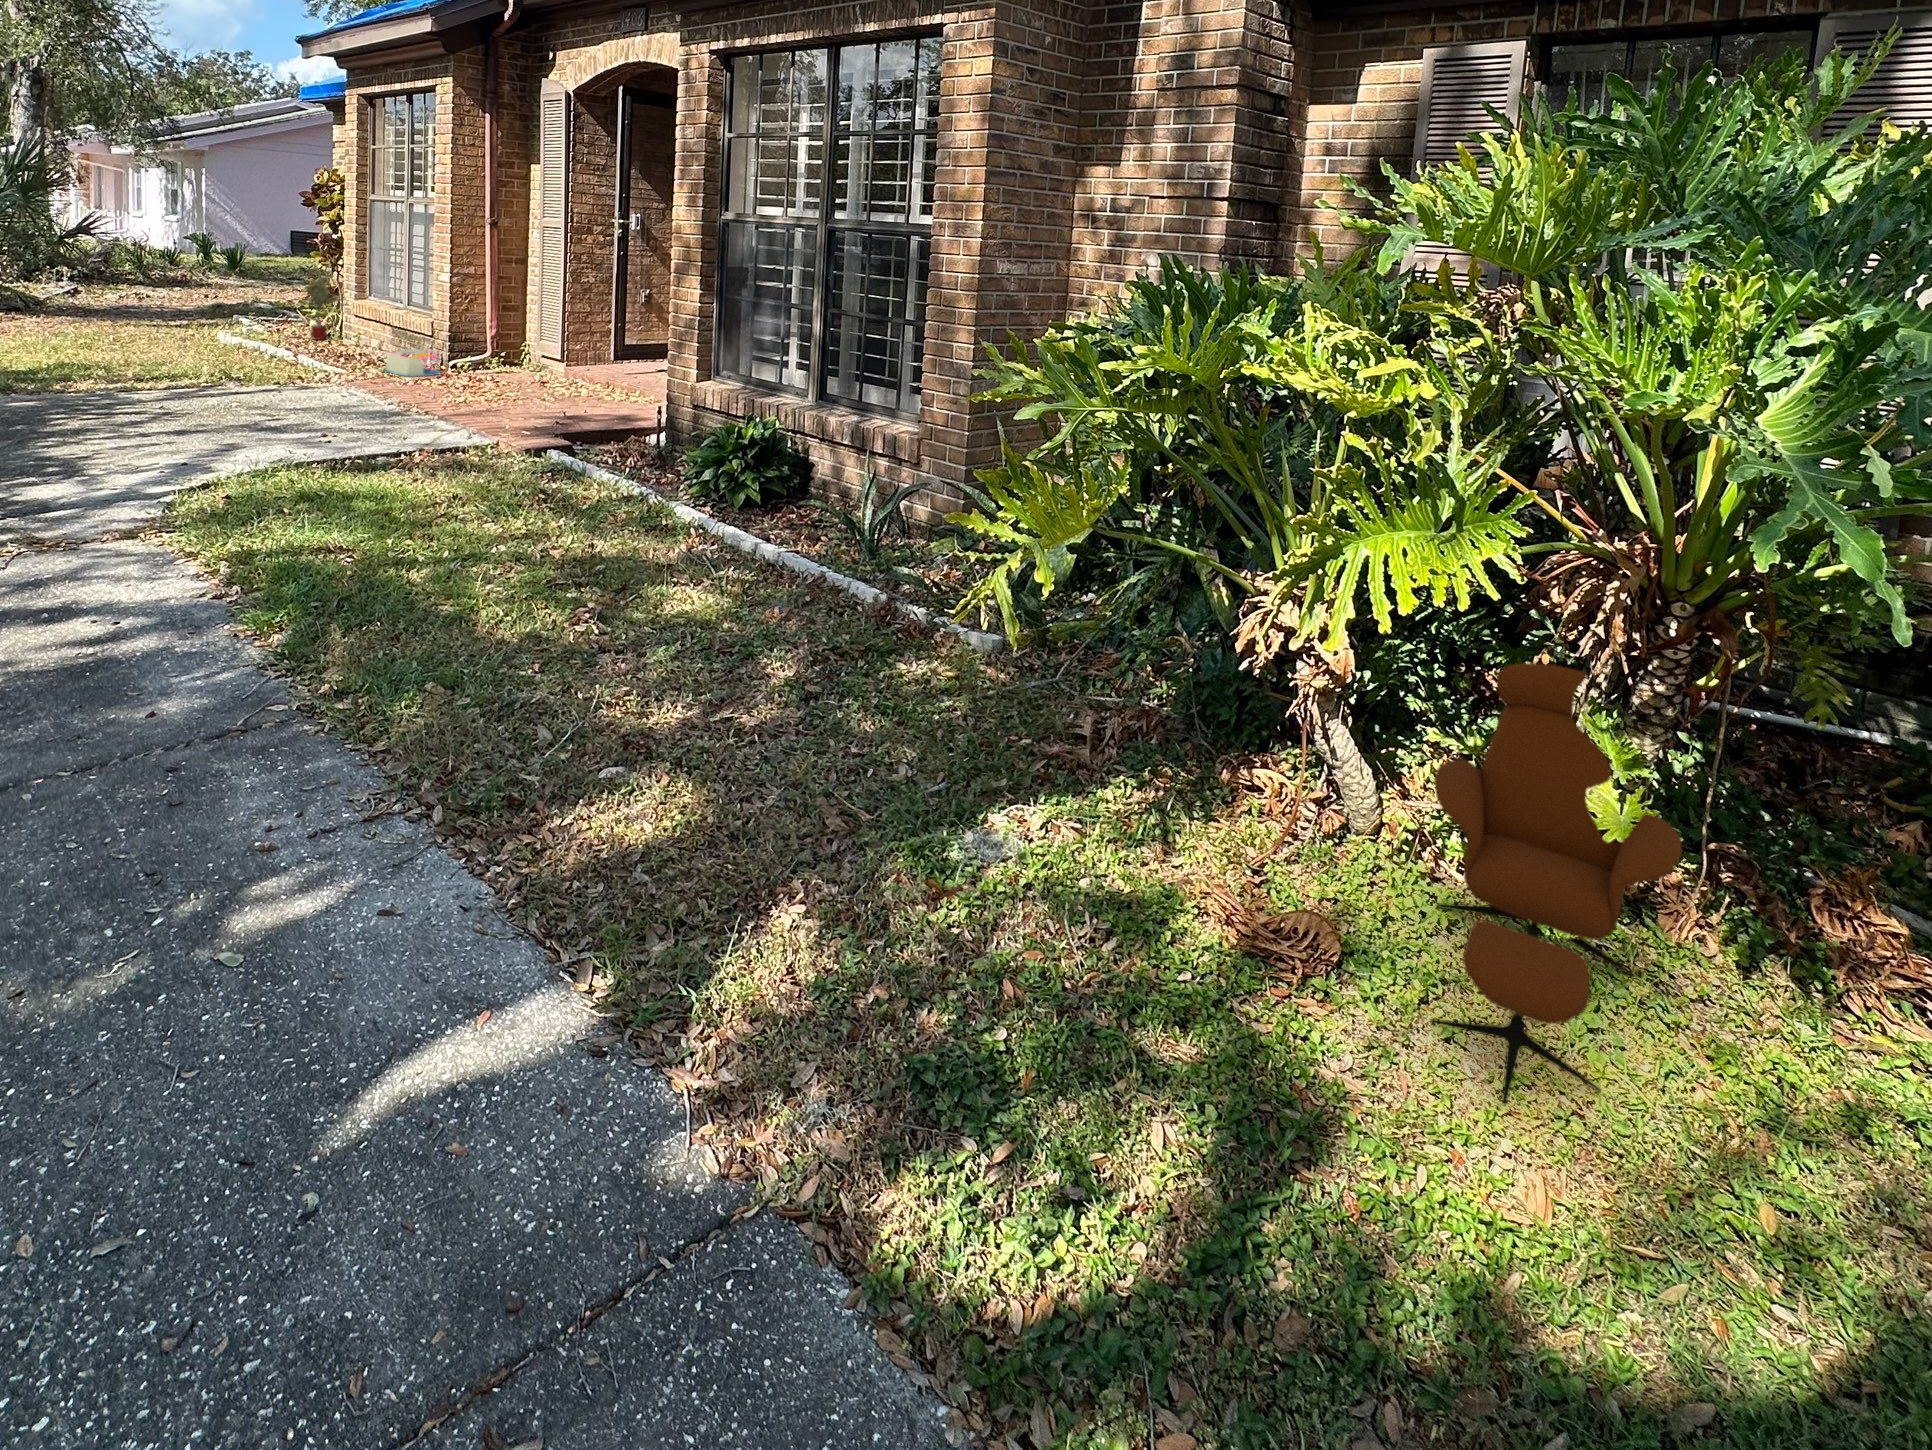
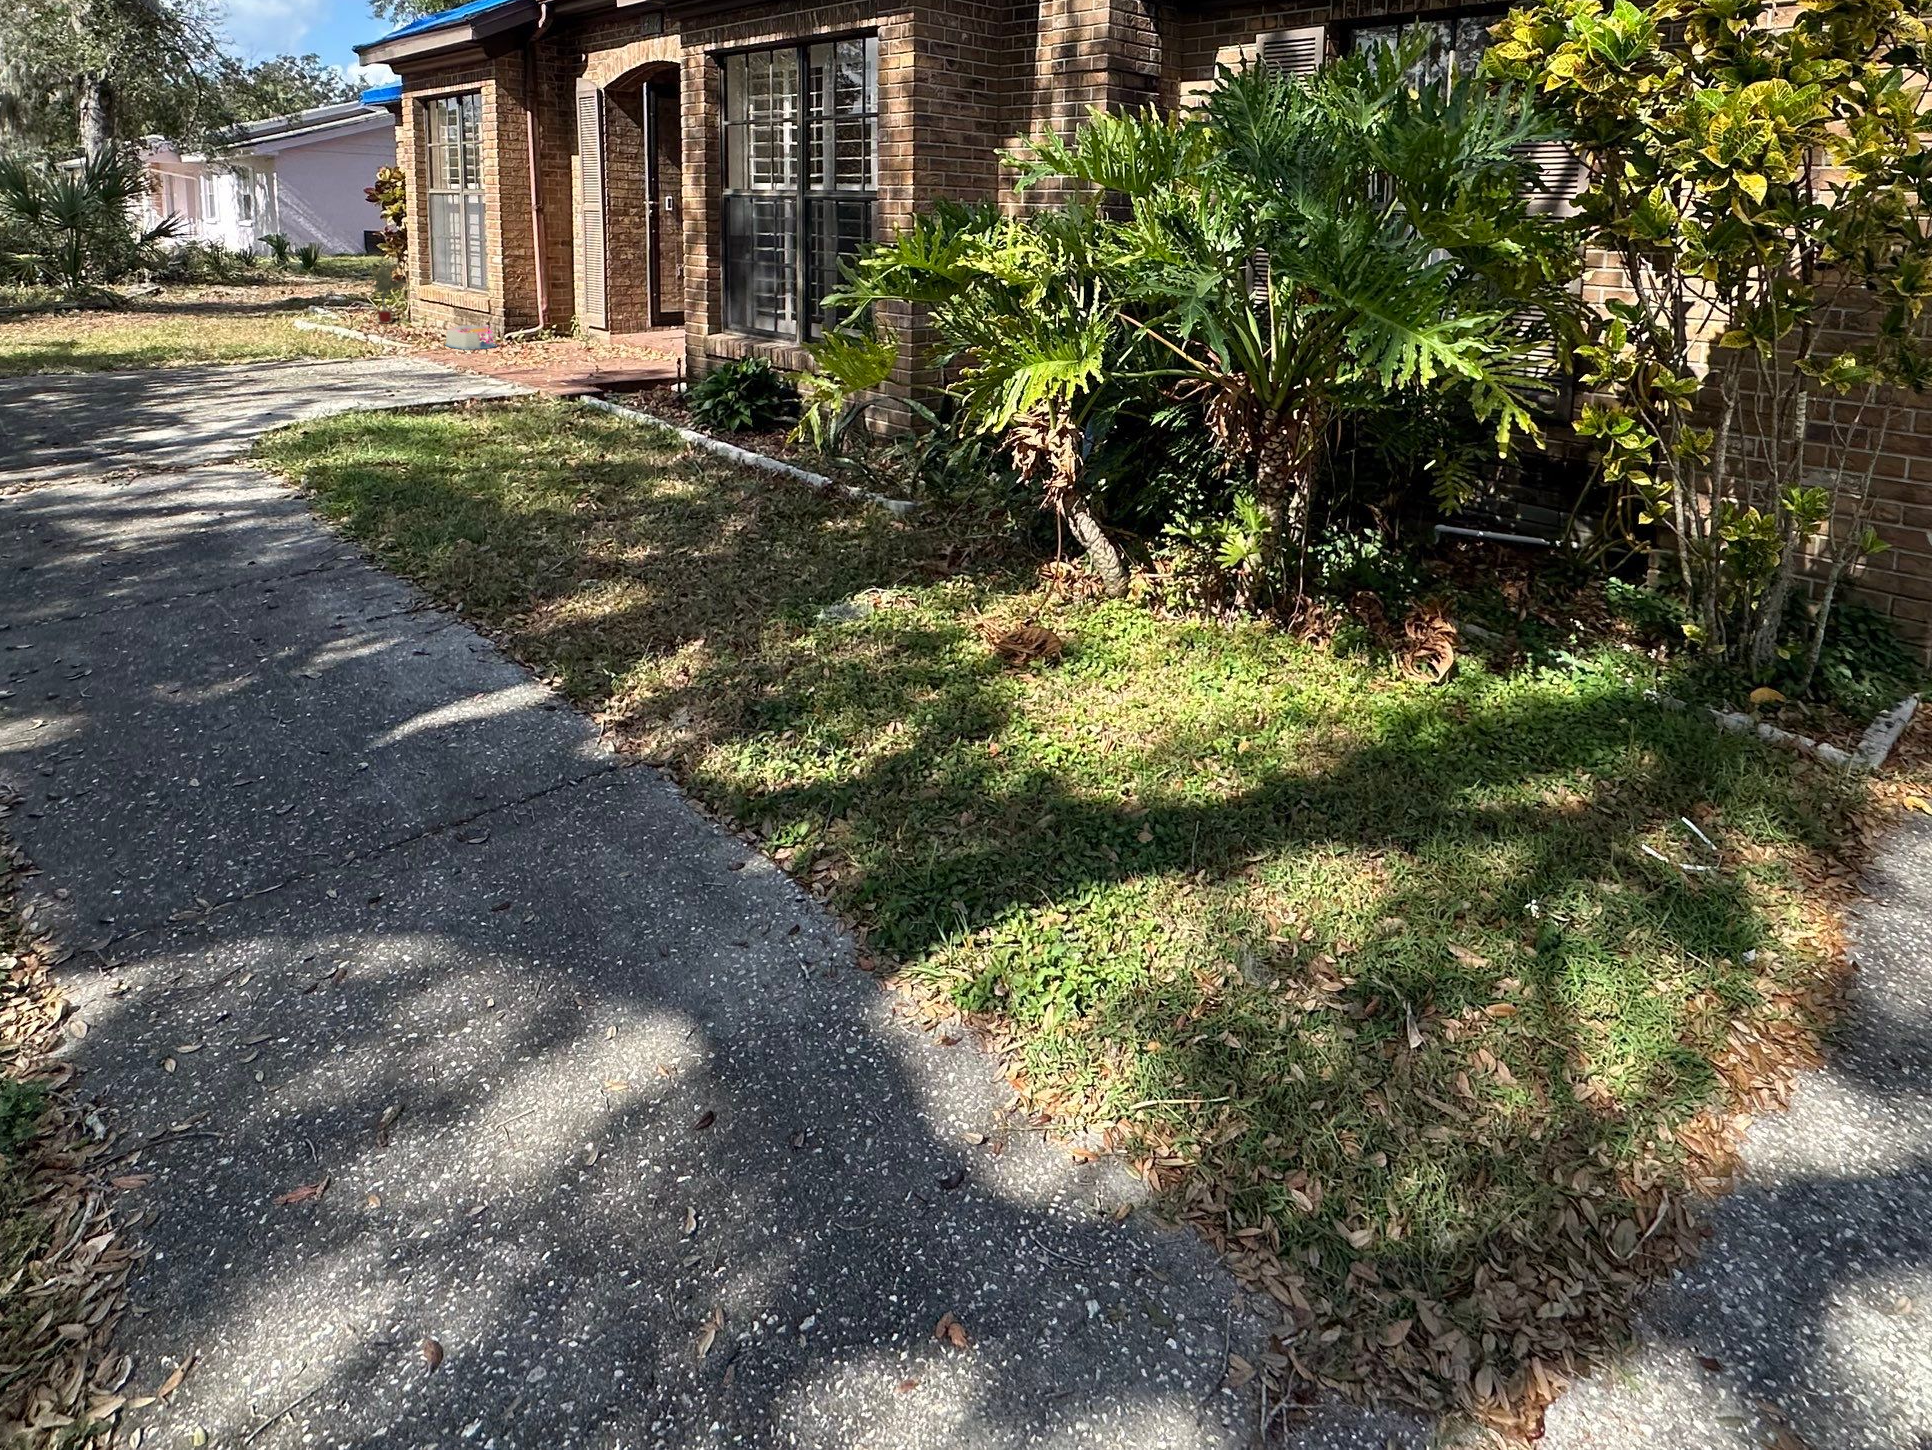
lounge chair: present [1430,663,1682,1105] -> none [1097,463,1274,704]

